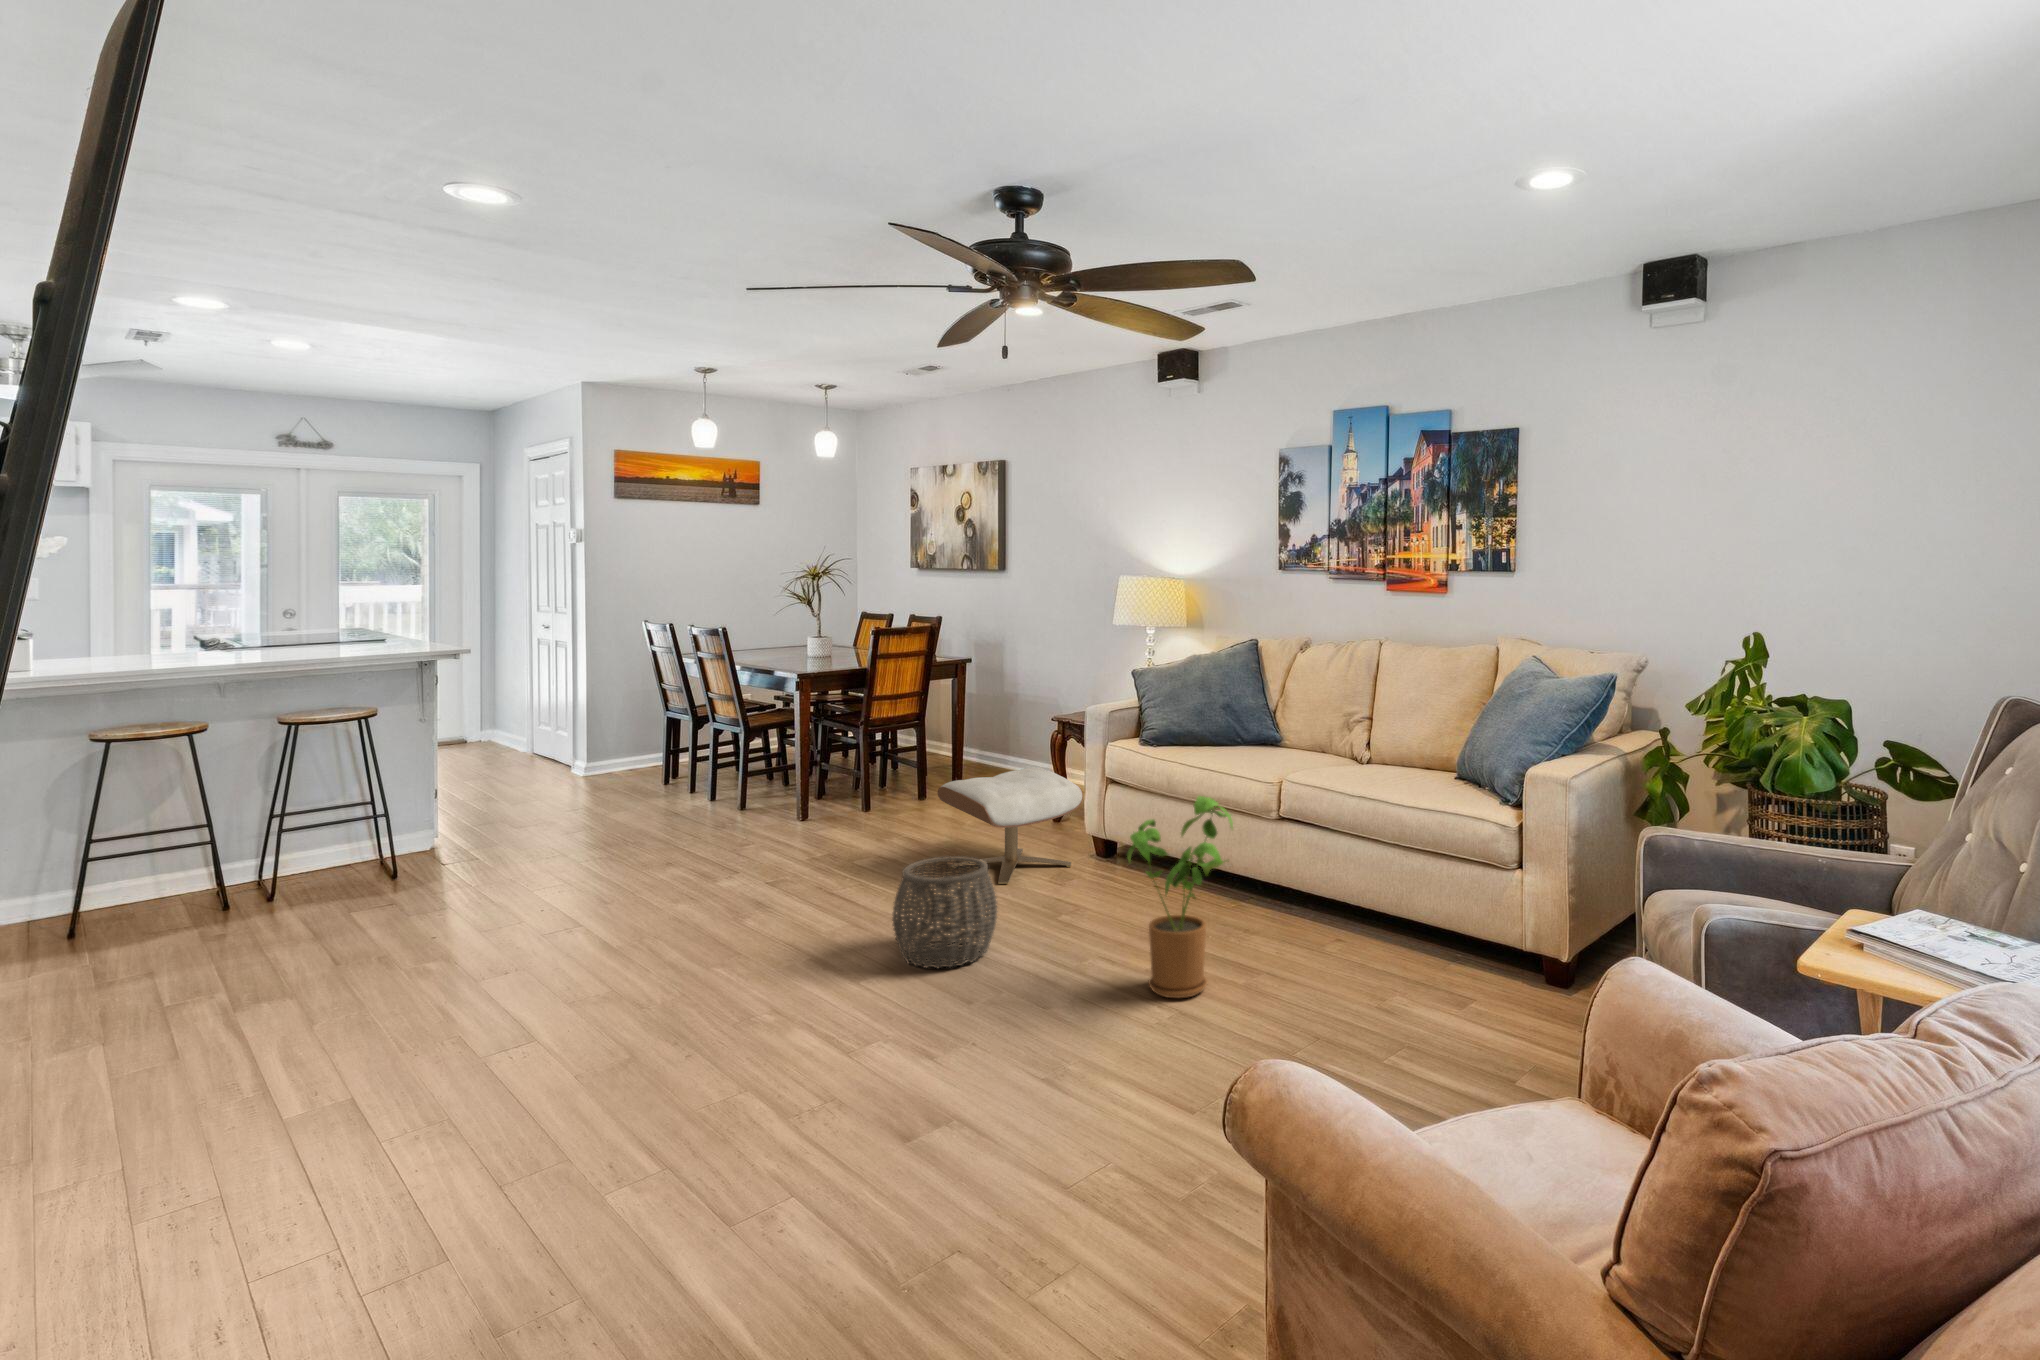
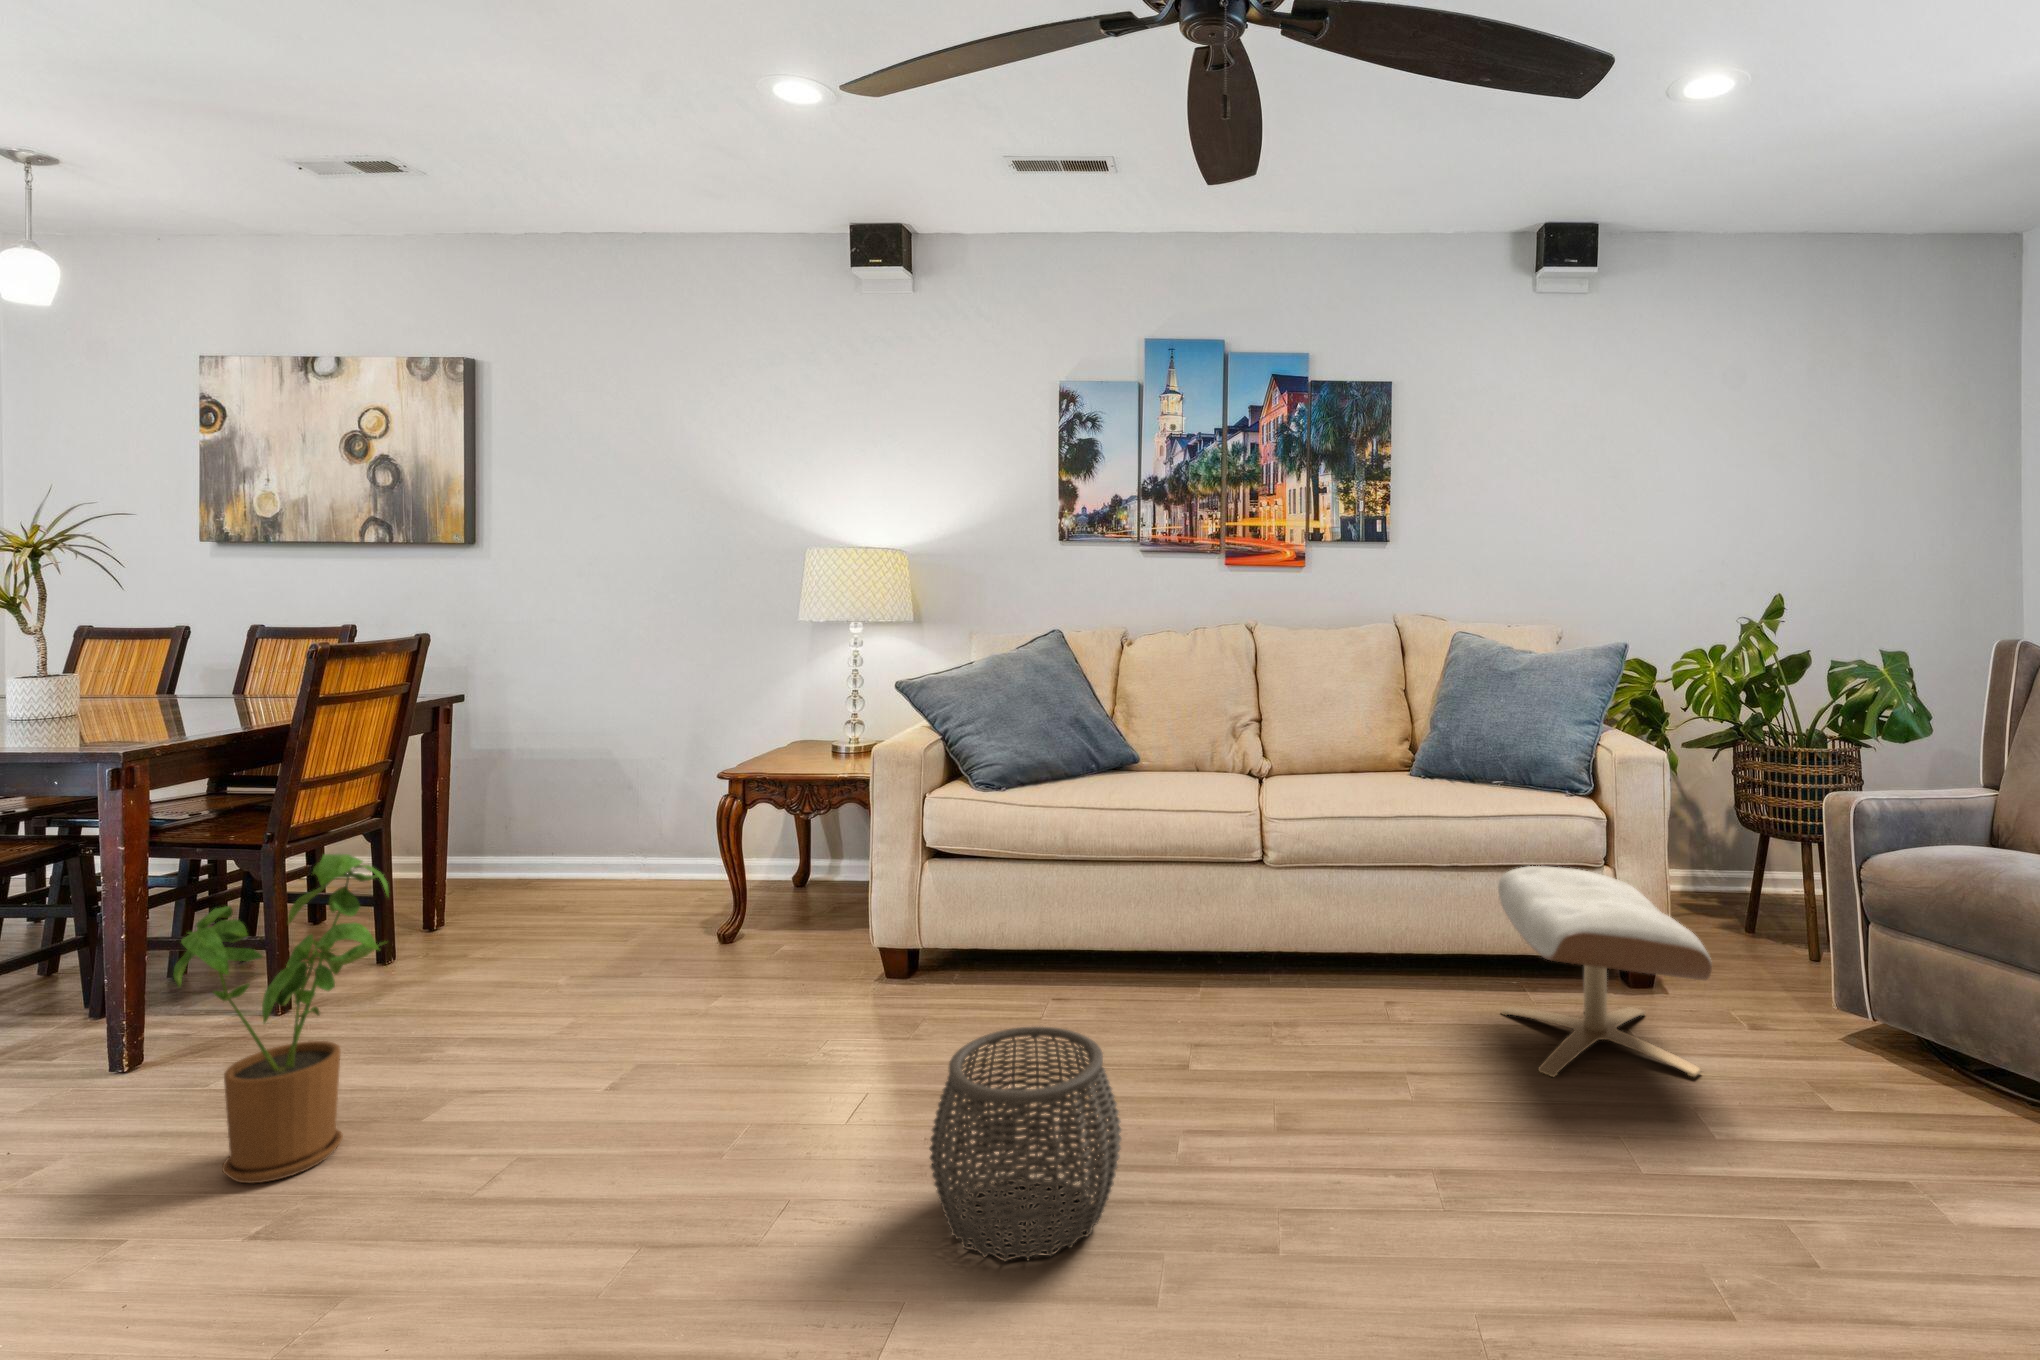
ottoman: present [937,767,1083,884] -> present [1498,866,1712,1077]
house plant: present [1127,796,1233,998] -> present [174,854,389,1183]

